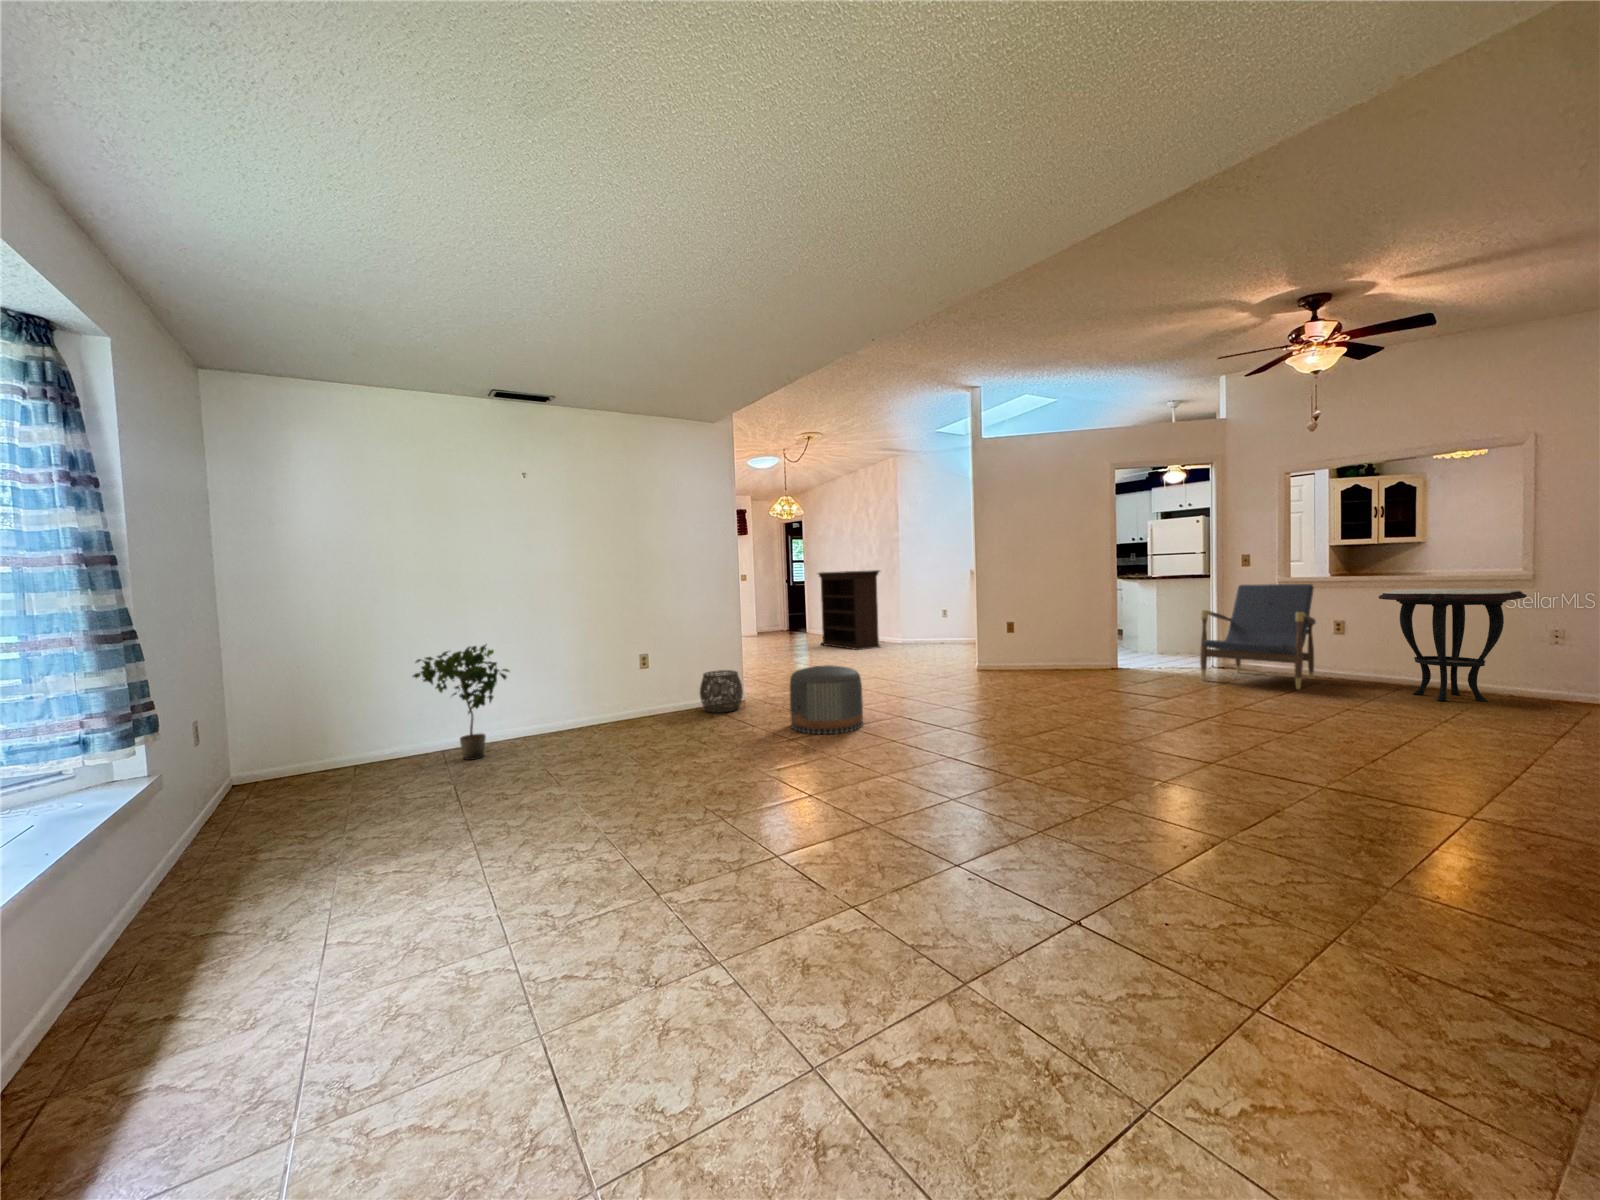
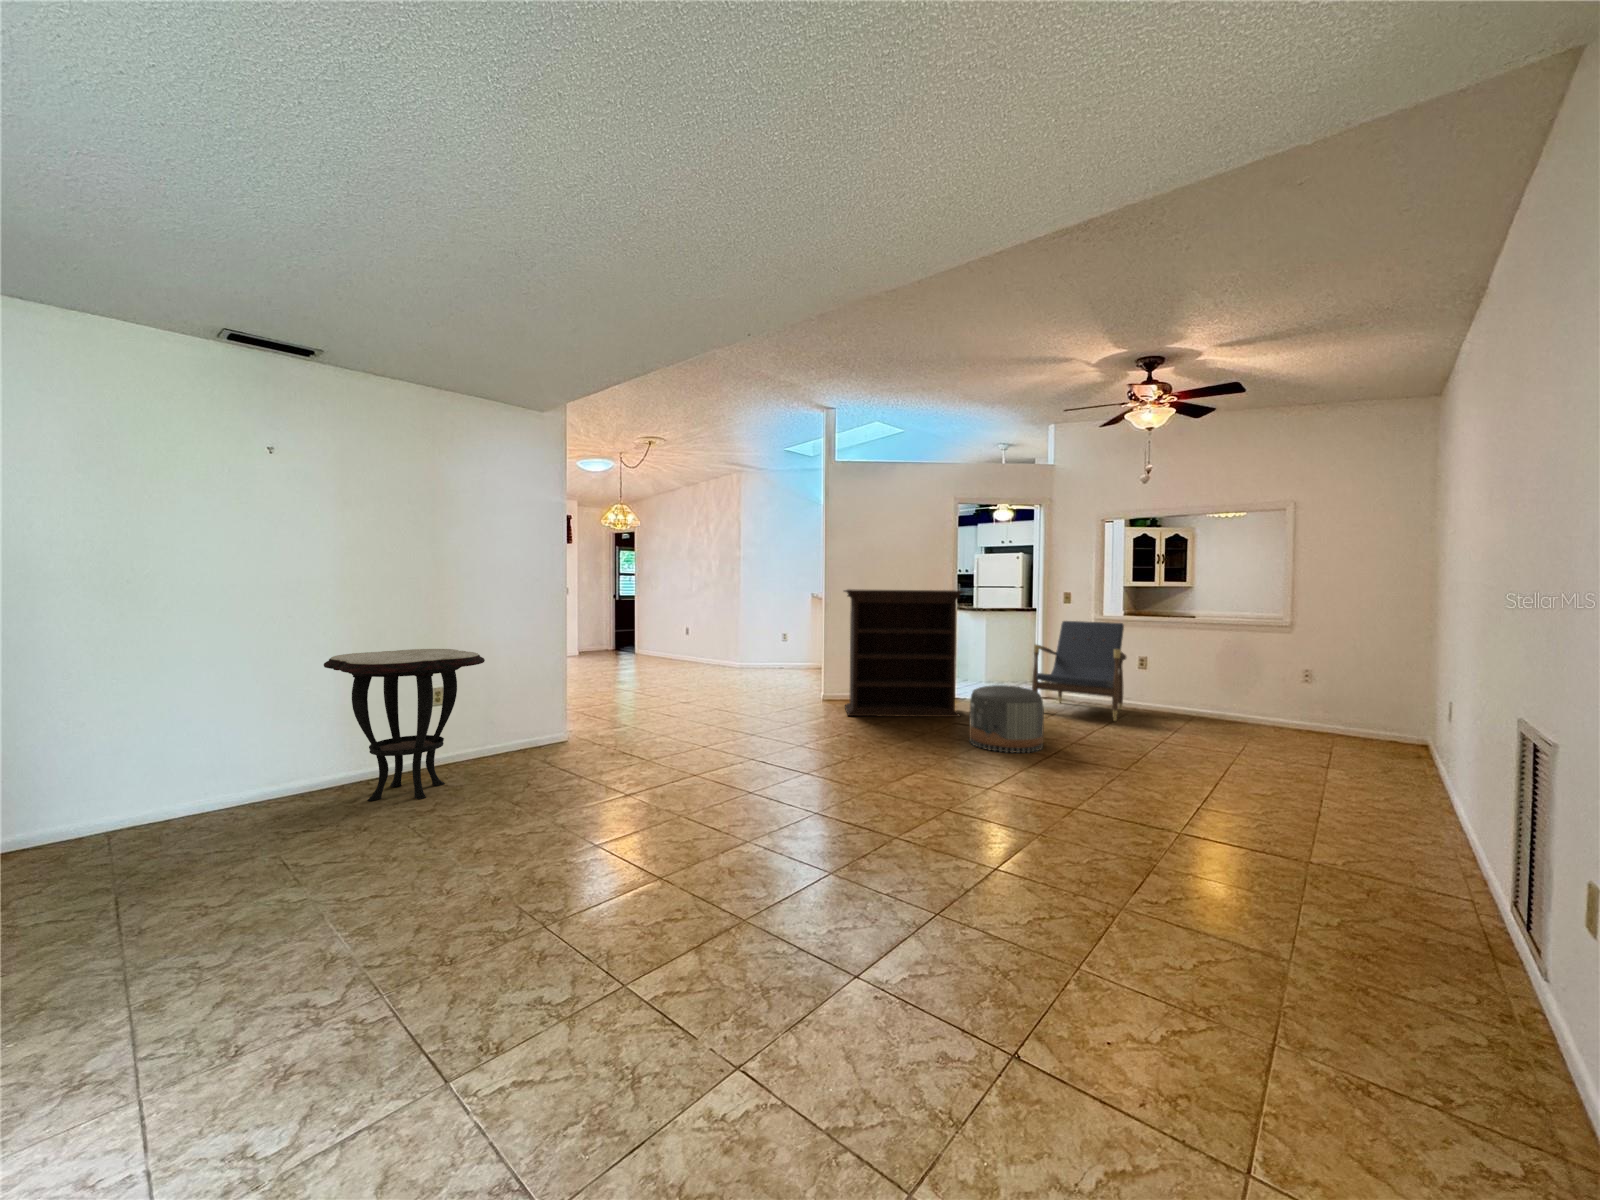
bookshelf: present [818,570,881,650] -> present [844,589,964,717]
side table: present [1379,589,1527,702] -> present [324,649,485,801]
potted plant: present [413,645,509,760] -> none [50,677,233,846]
pouf: present [790,665,863,735] -> present [969,685,1044,753]
woven basket: present [700,670,743,713] -> none [511,705,568,758]

